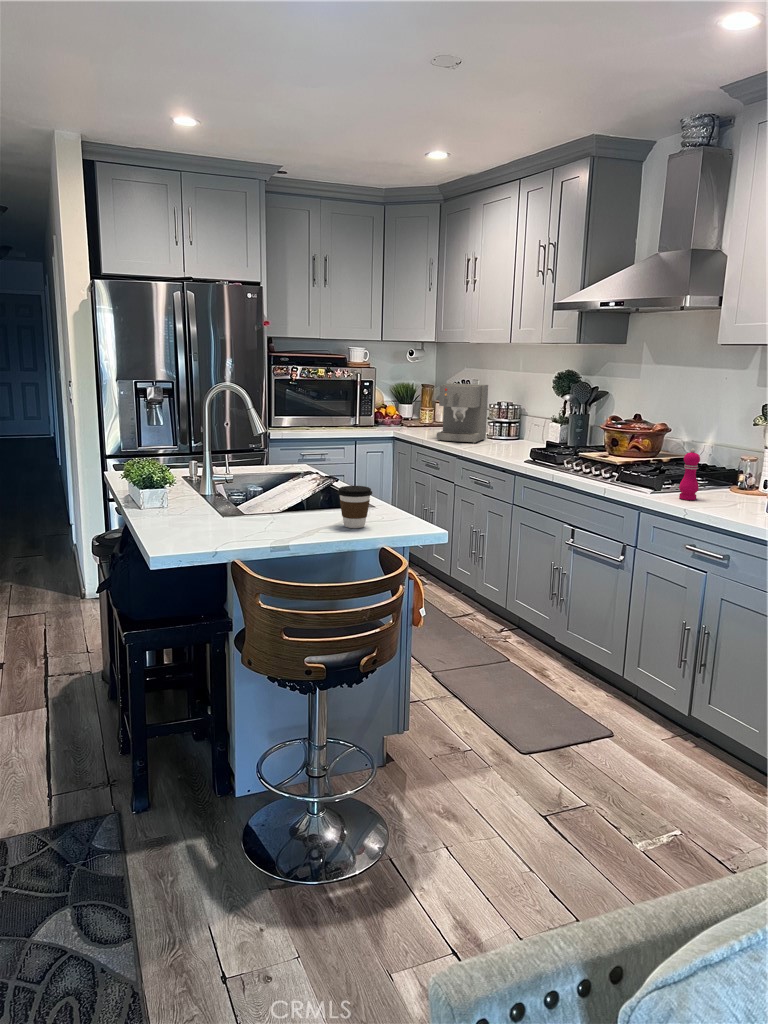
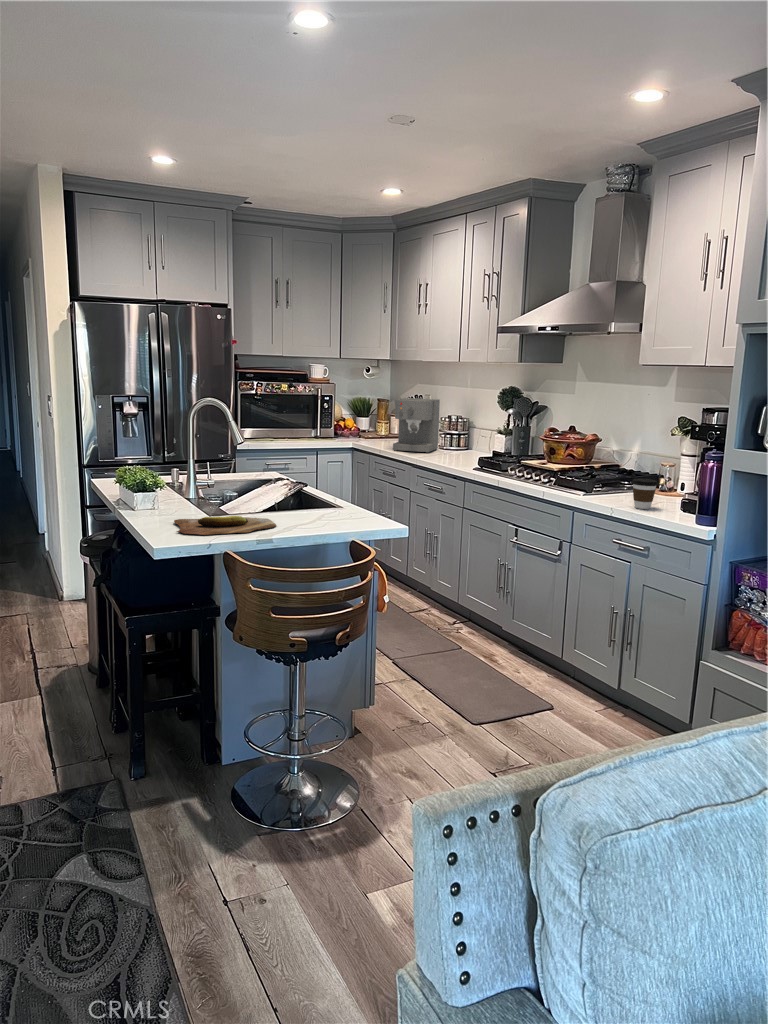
pepper mill: present [679,448,700,500] -> none [606,456,624,500]
coffee cup: present [337,486,372,528] -> present [632,479,658,509]
cutting board: none [178,518,295,541] -> present [174,516,276,535]

